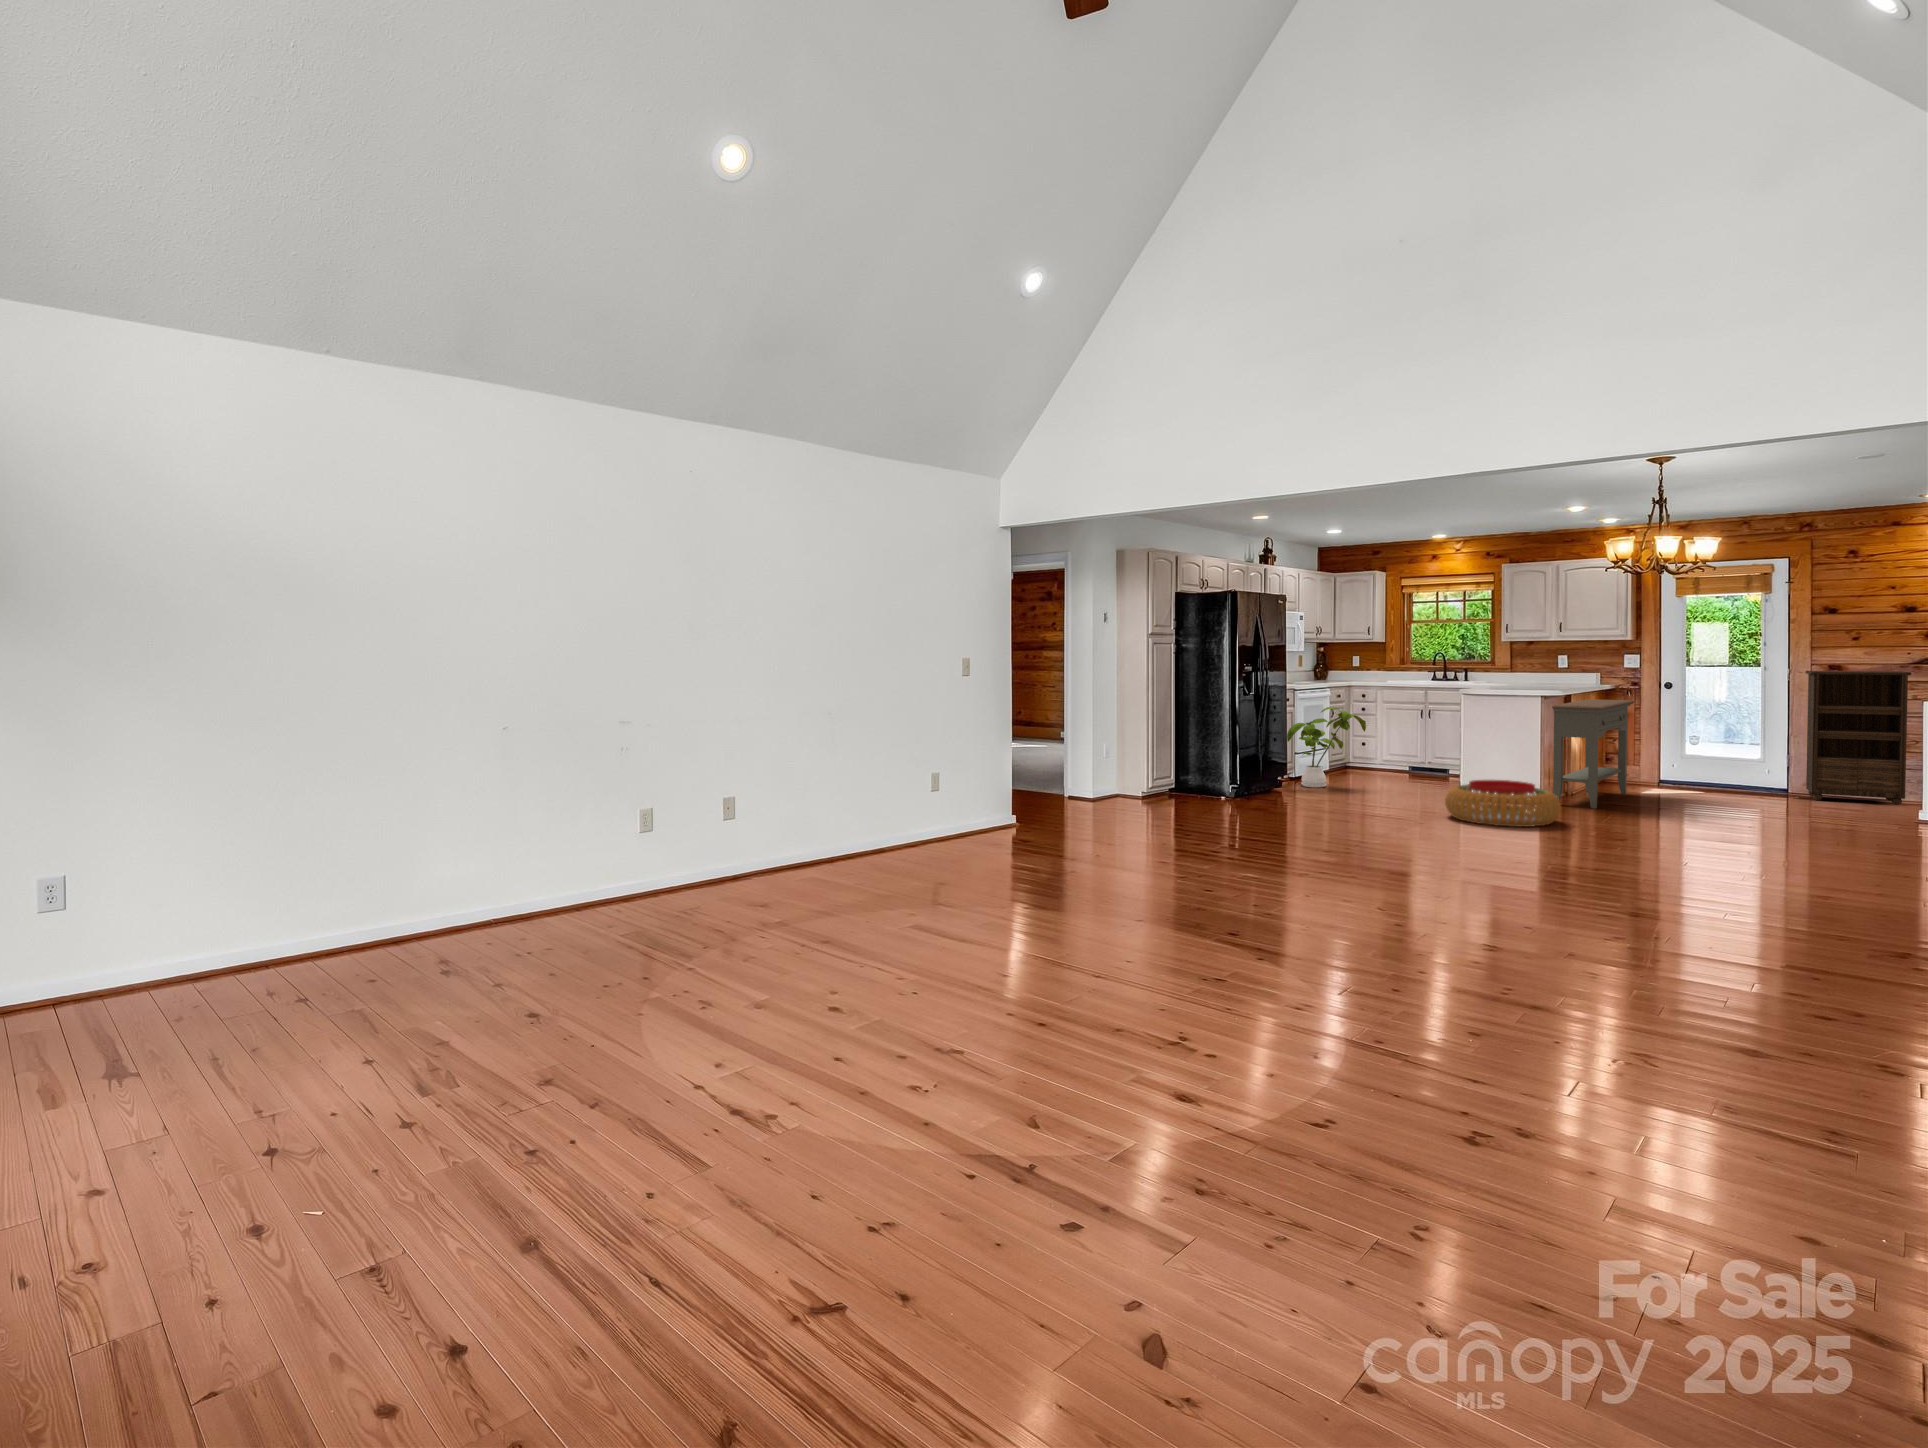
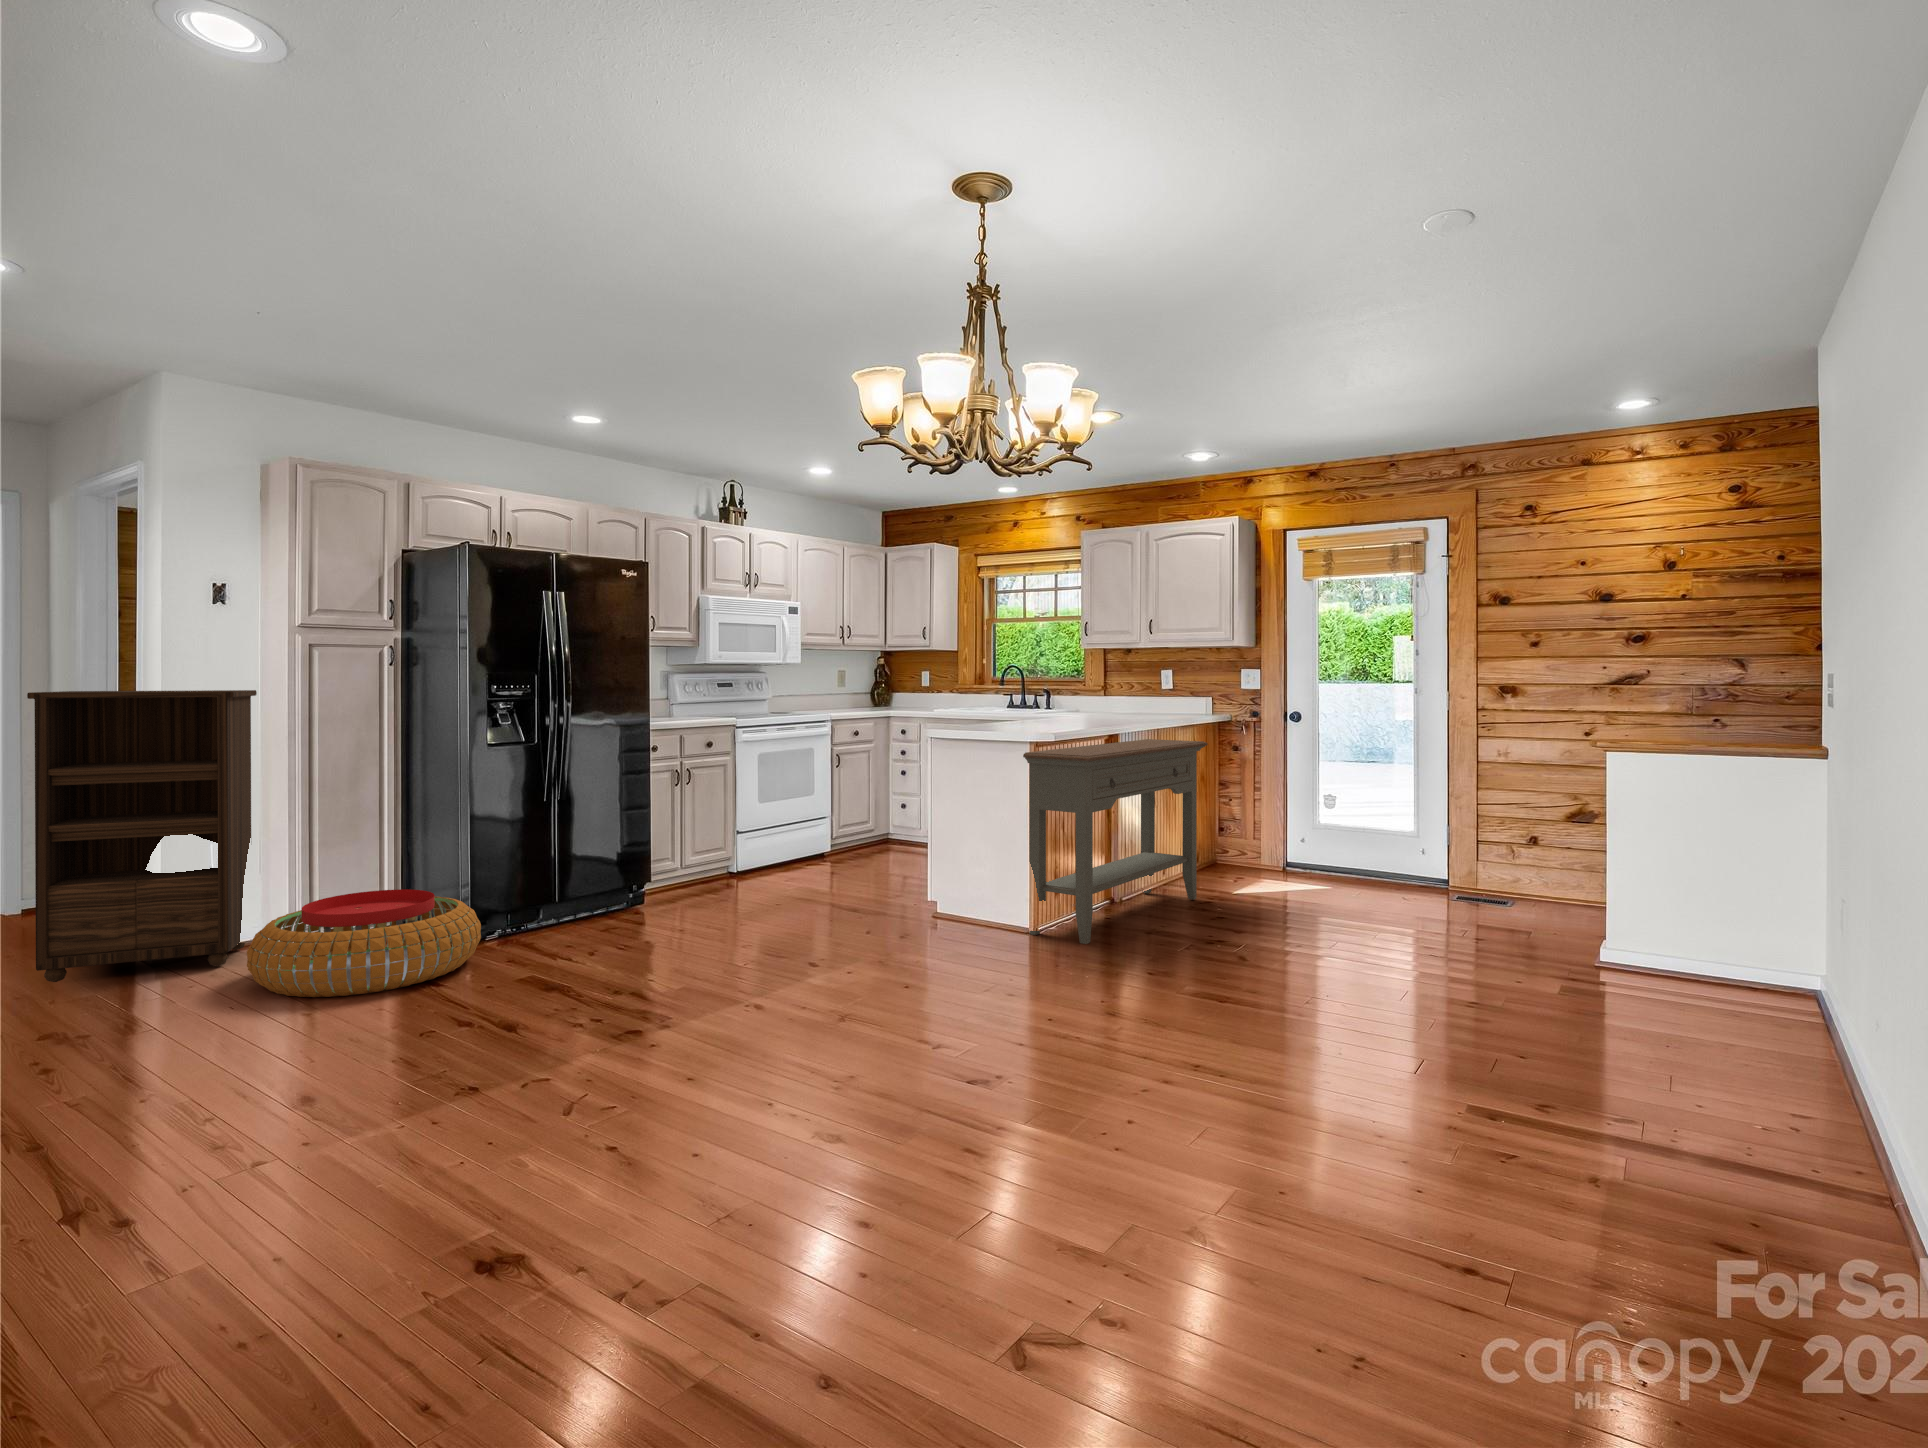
bookshelf: present [1805,671,1911,805] -> present [27,690,257,982]
house plant: present [1287,707,1366,788] -> none [652,752,794,893]
pouf: present [1445,780,1561,827] -> present [247,889,481,997]

